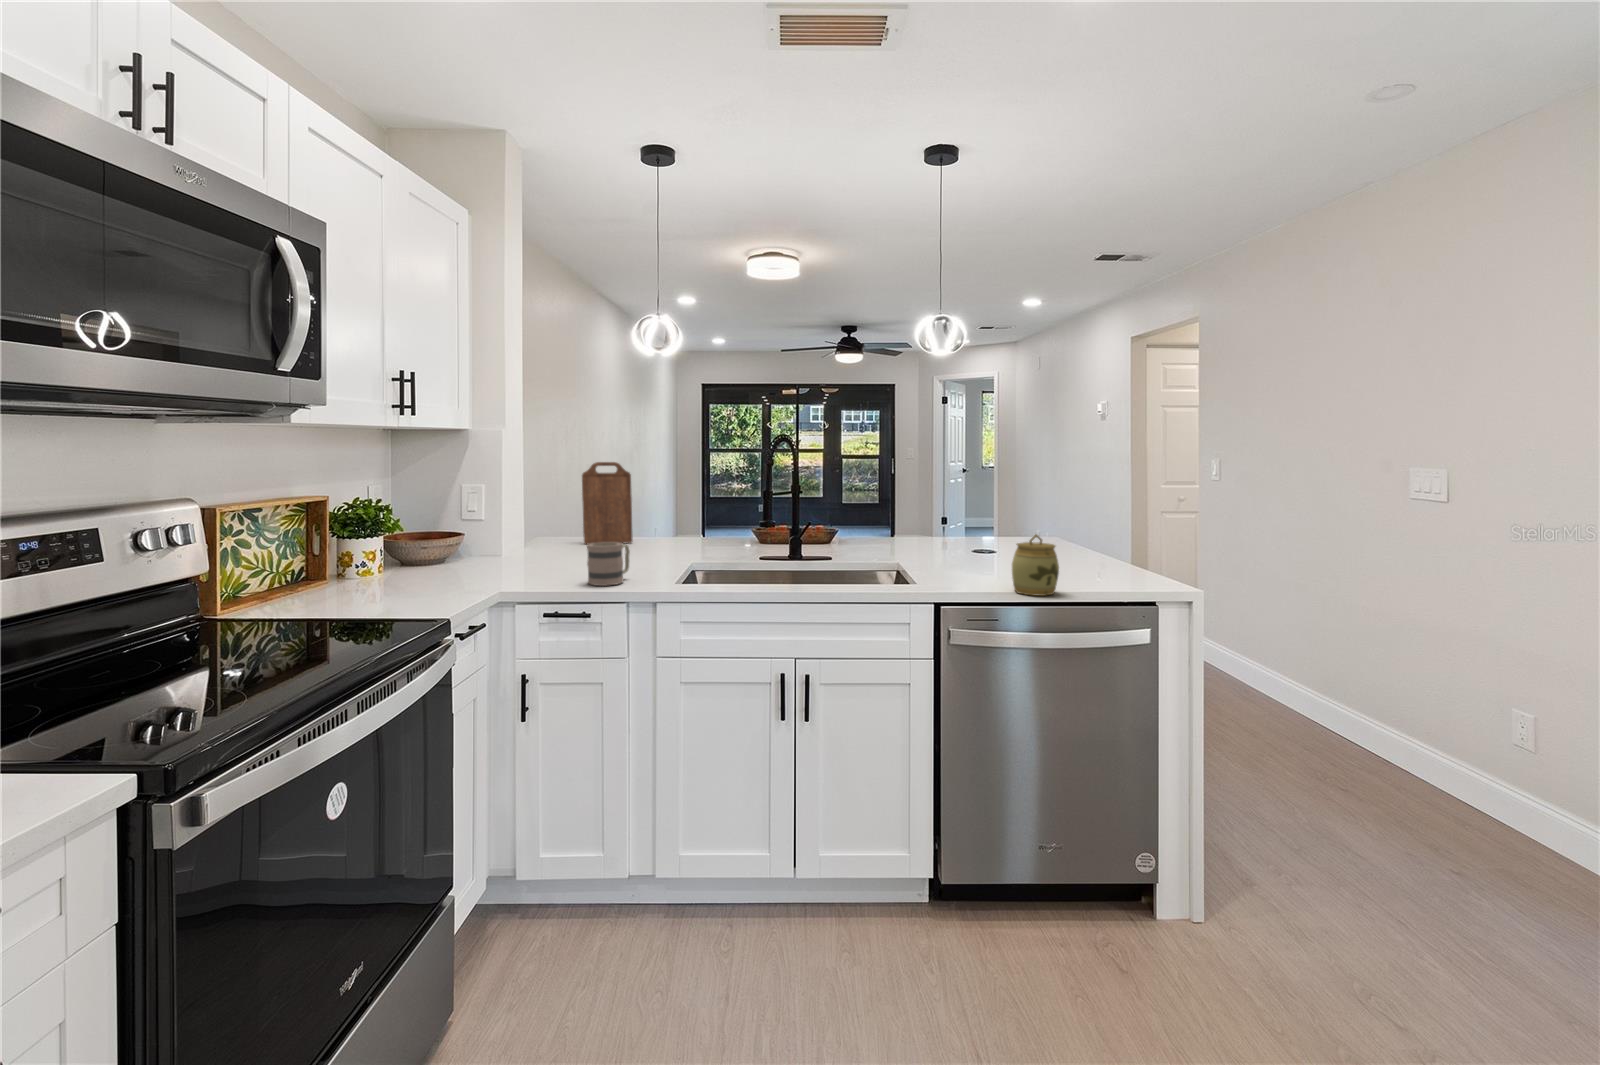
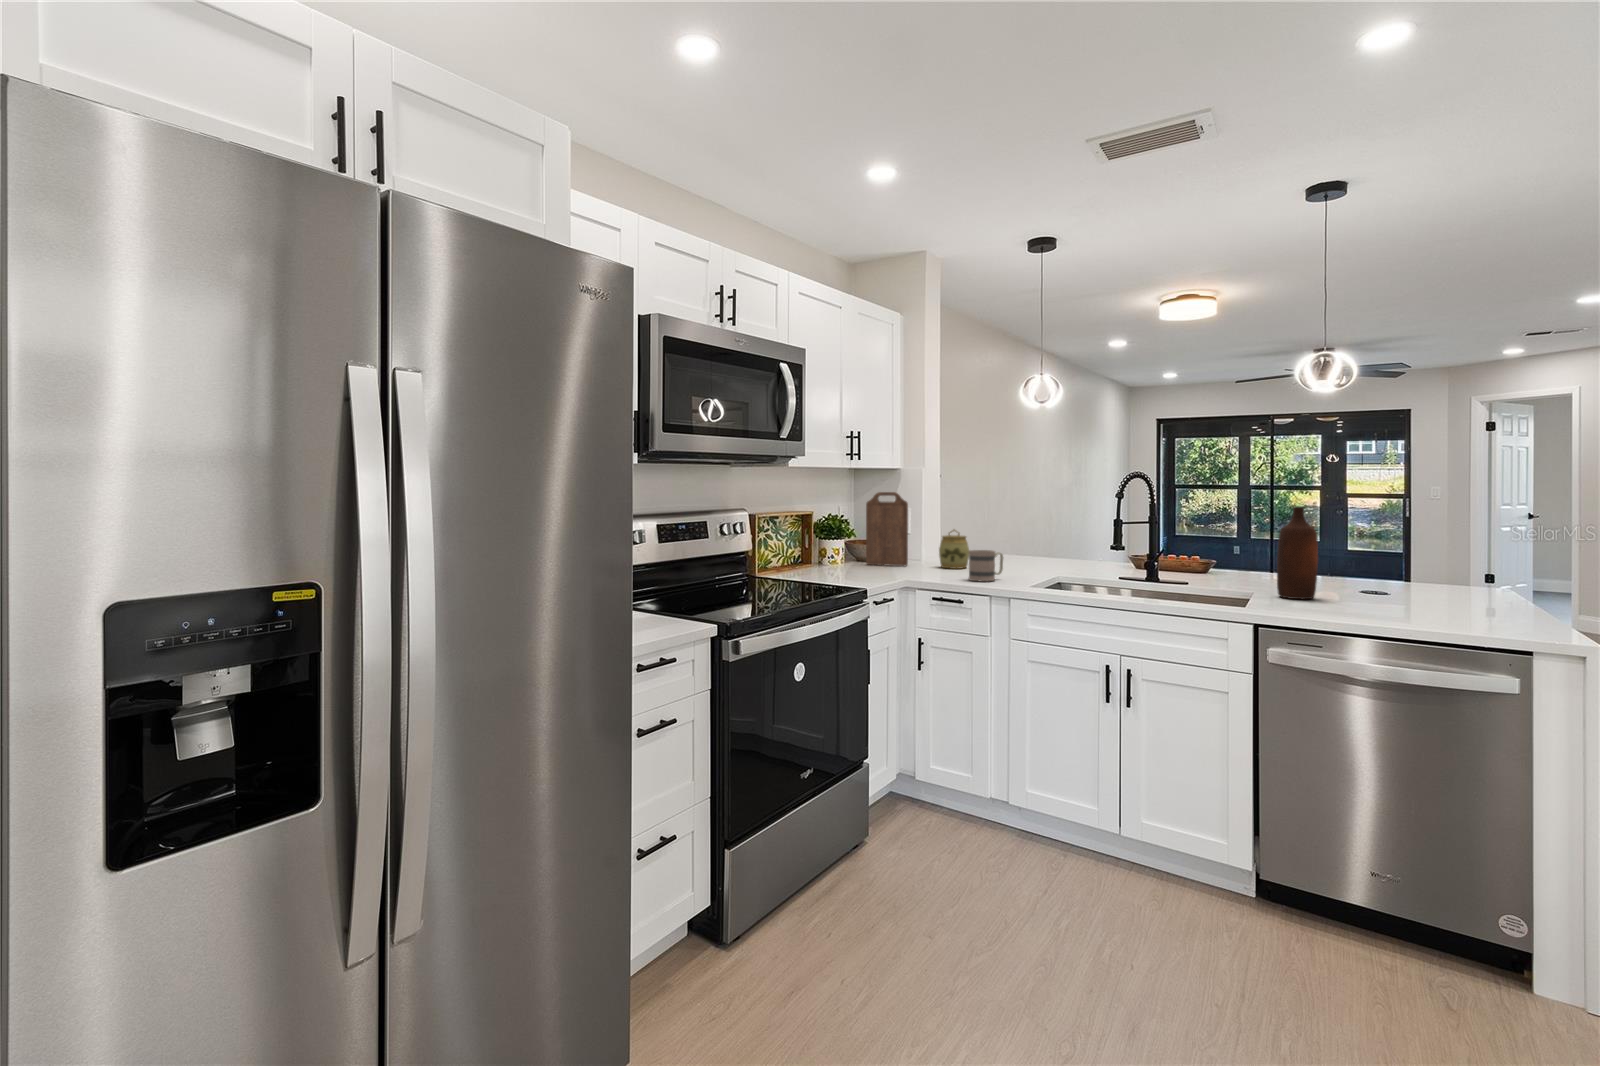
cutting board: present [582,462,633,544] -> present [866,492,908,566]
bottle: none [918,482,953,577] -> present [1277,507,1318,599]
jar: present [1012,535,1059,596] -> present [939,530,969,569]

